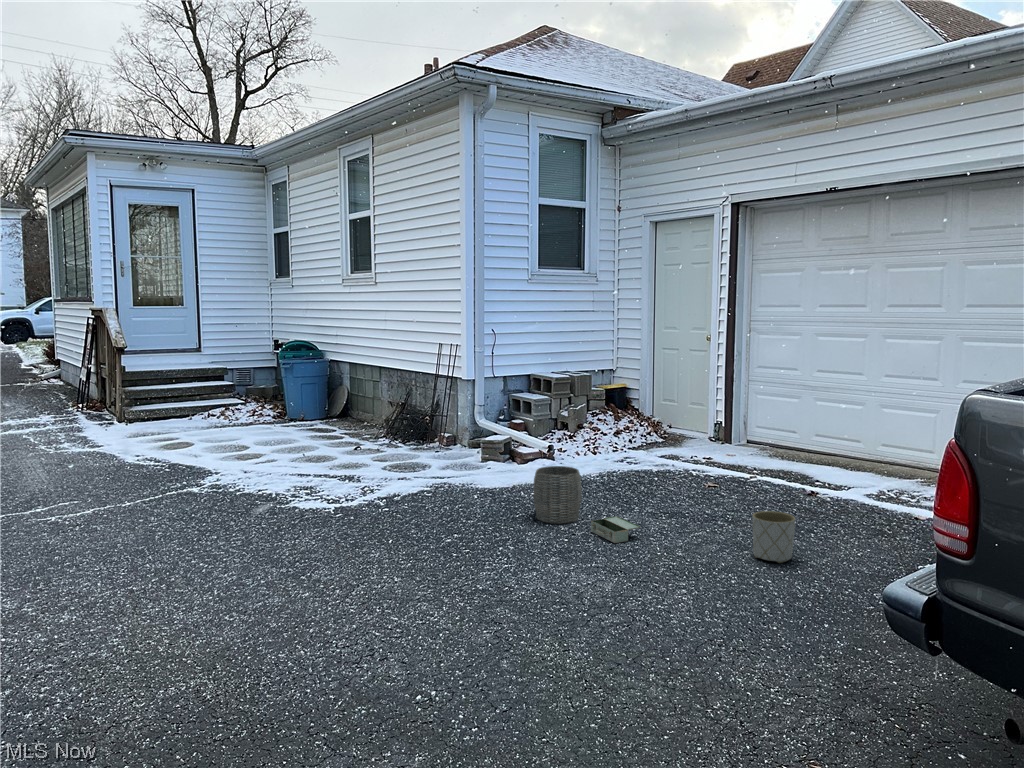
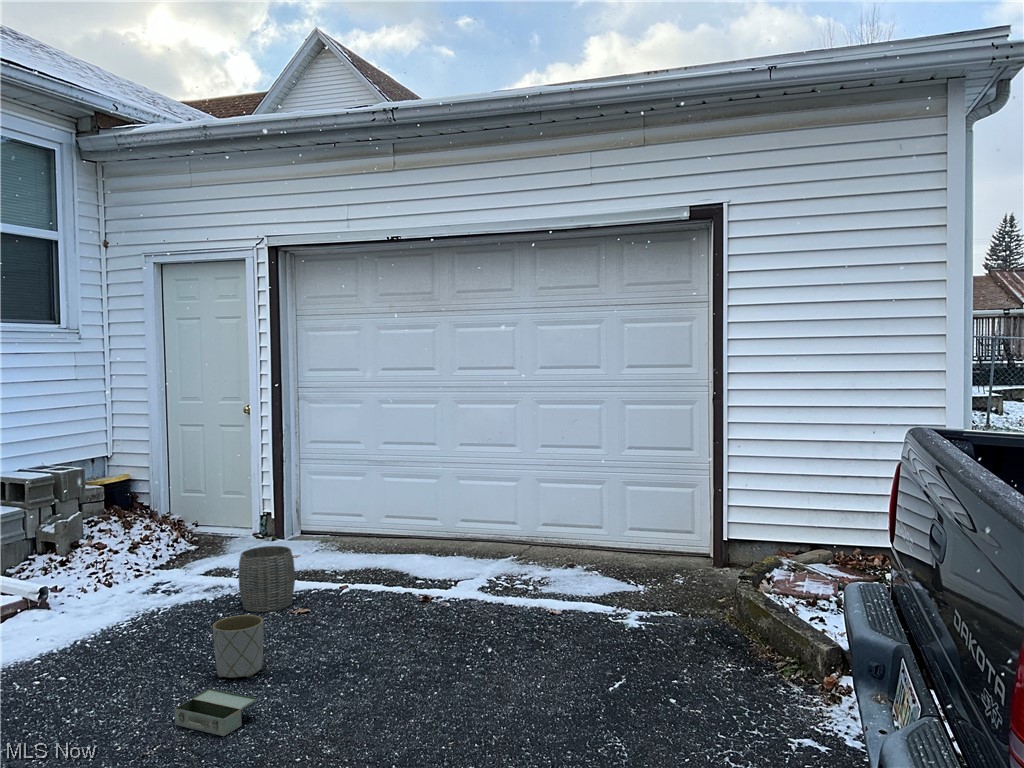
woven basket: present [533,466,582,523] -> present [239,546,295,612]
planter: present [752,511,795,563] -> present [213,615,264,678]

